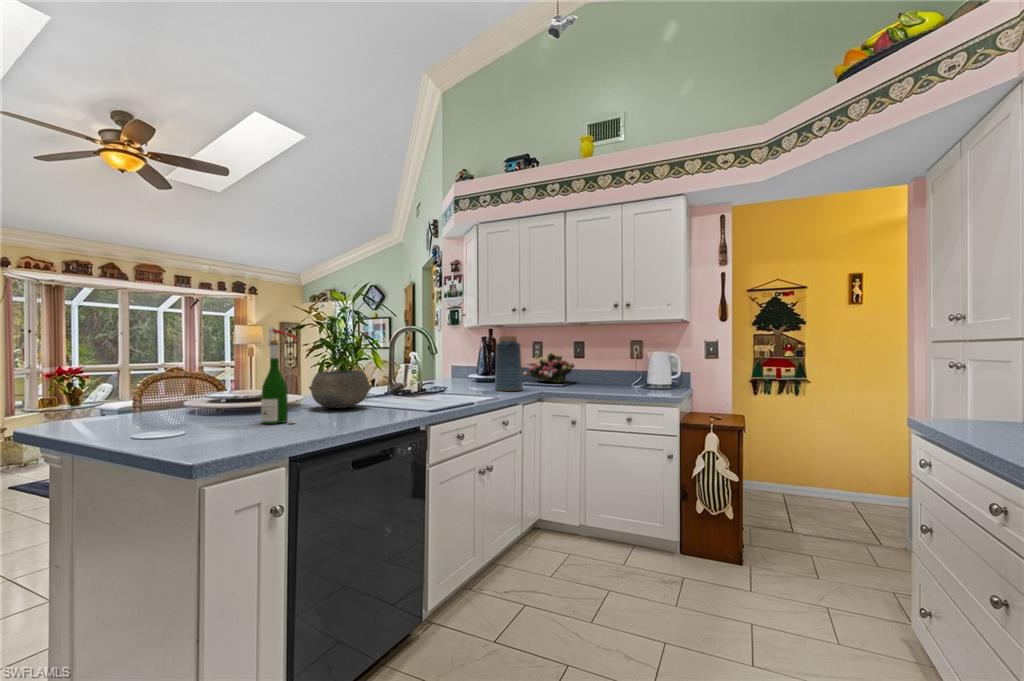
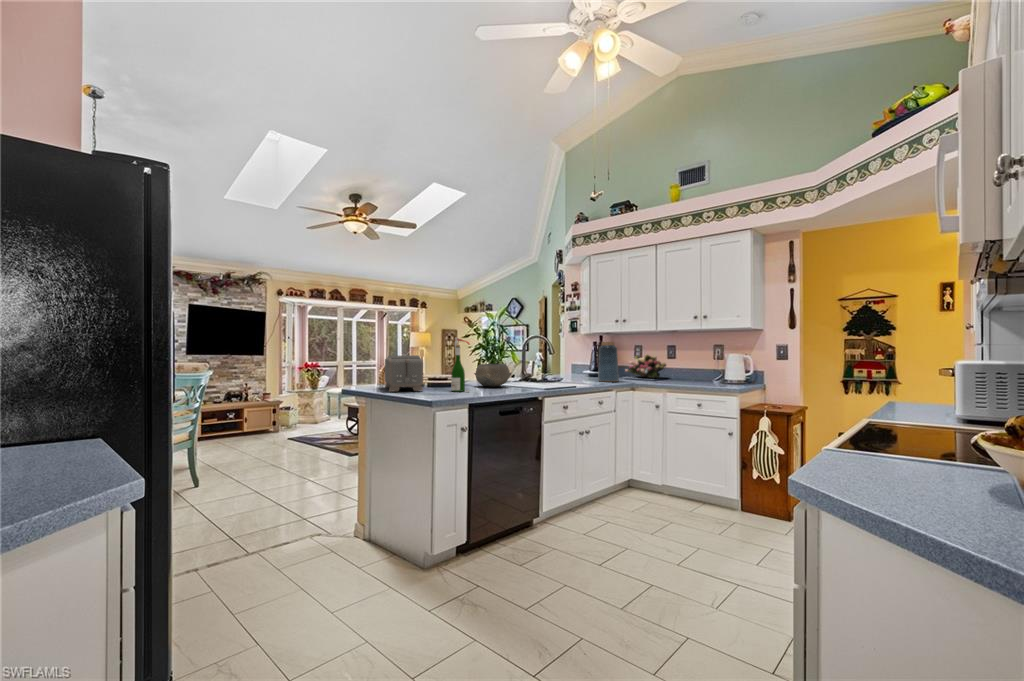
toaster: none [123,360,202,432] -> present [385,355,423,392]

